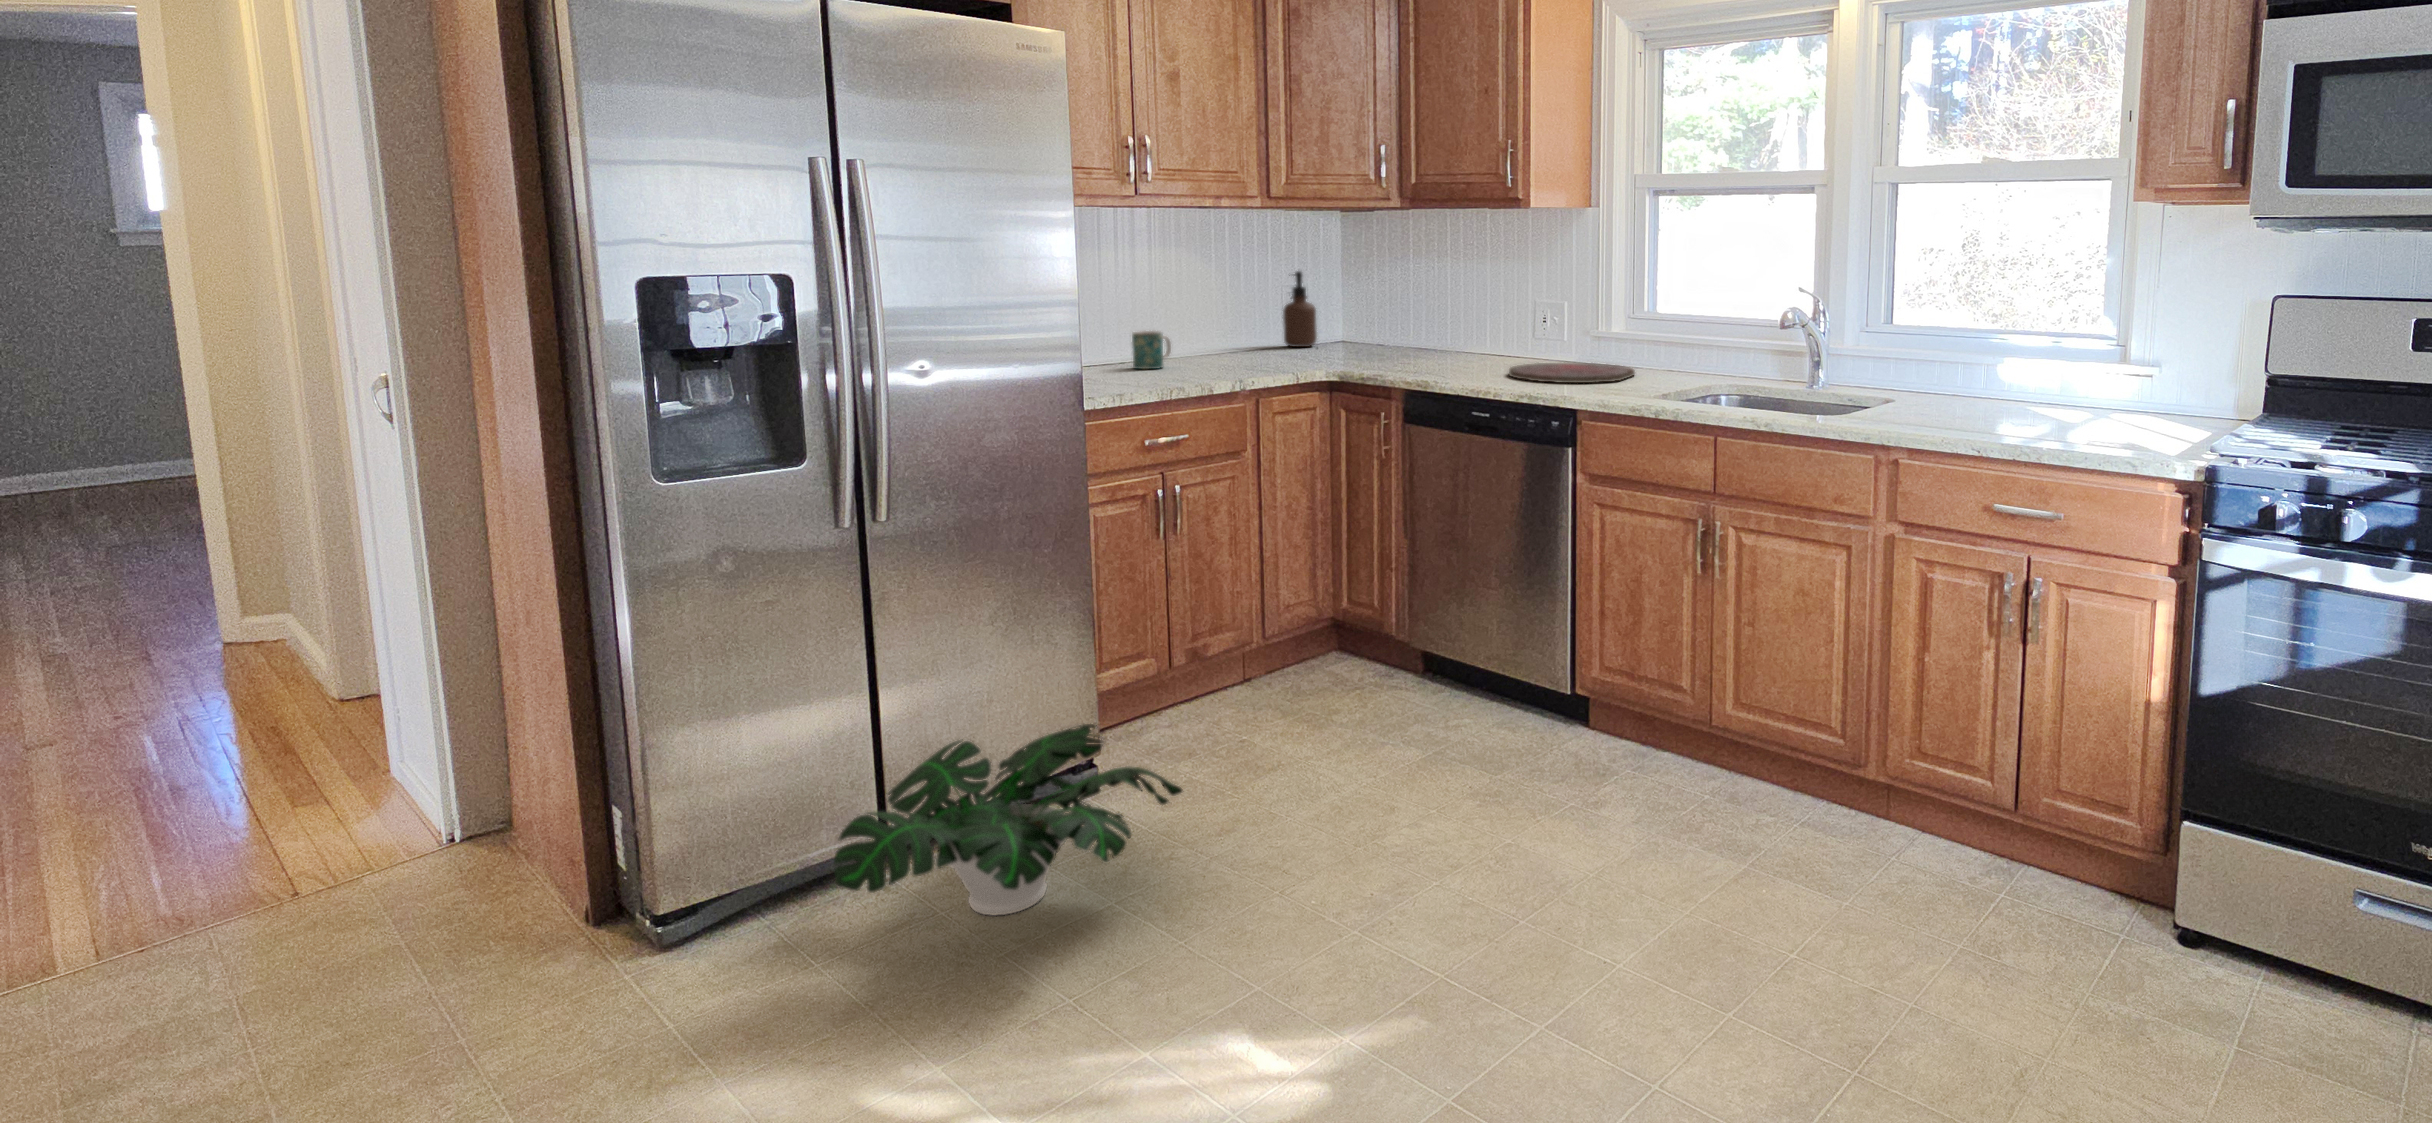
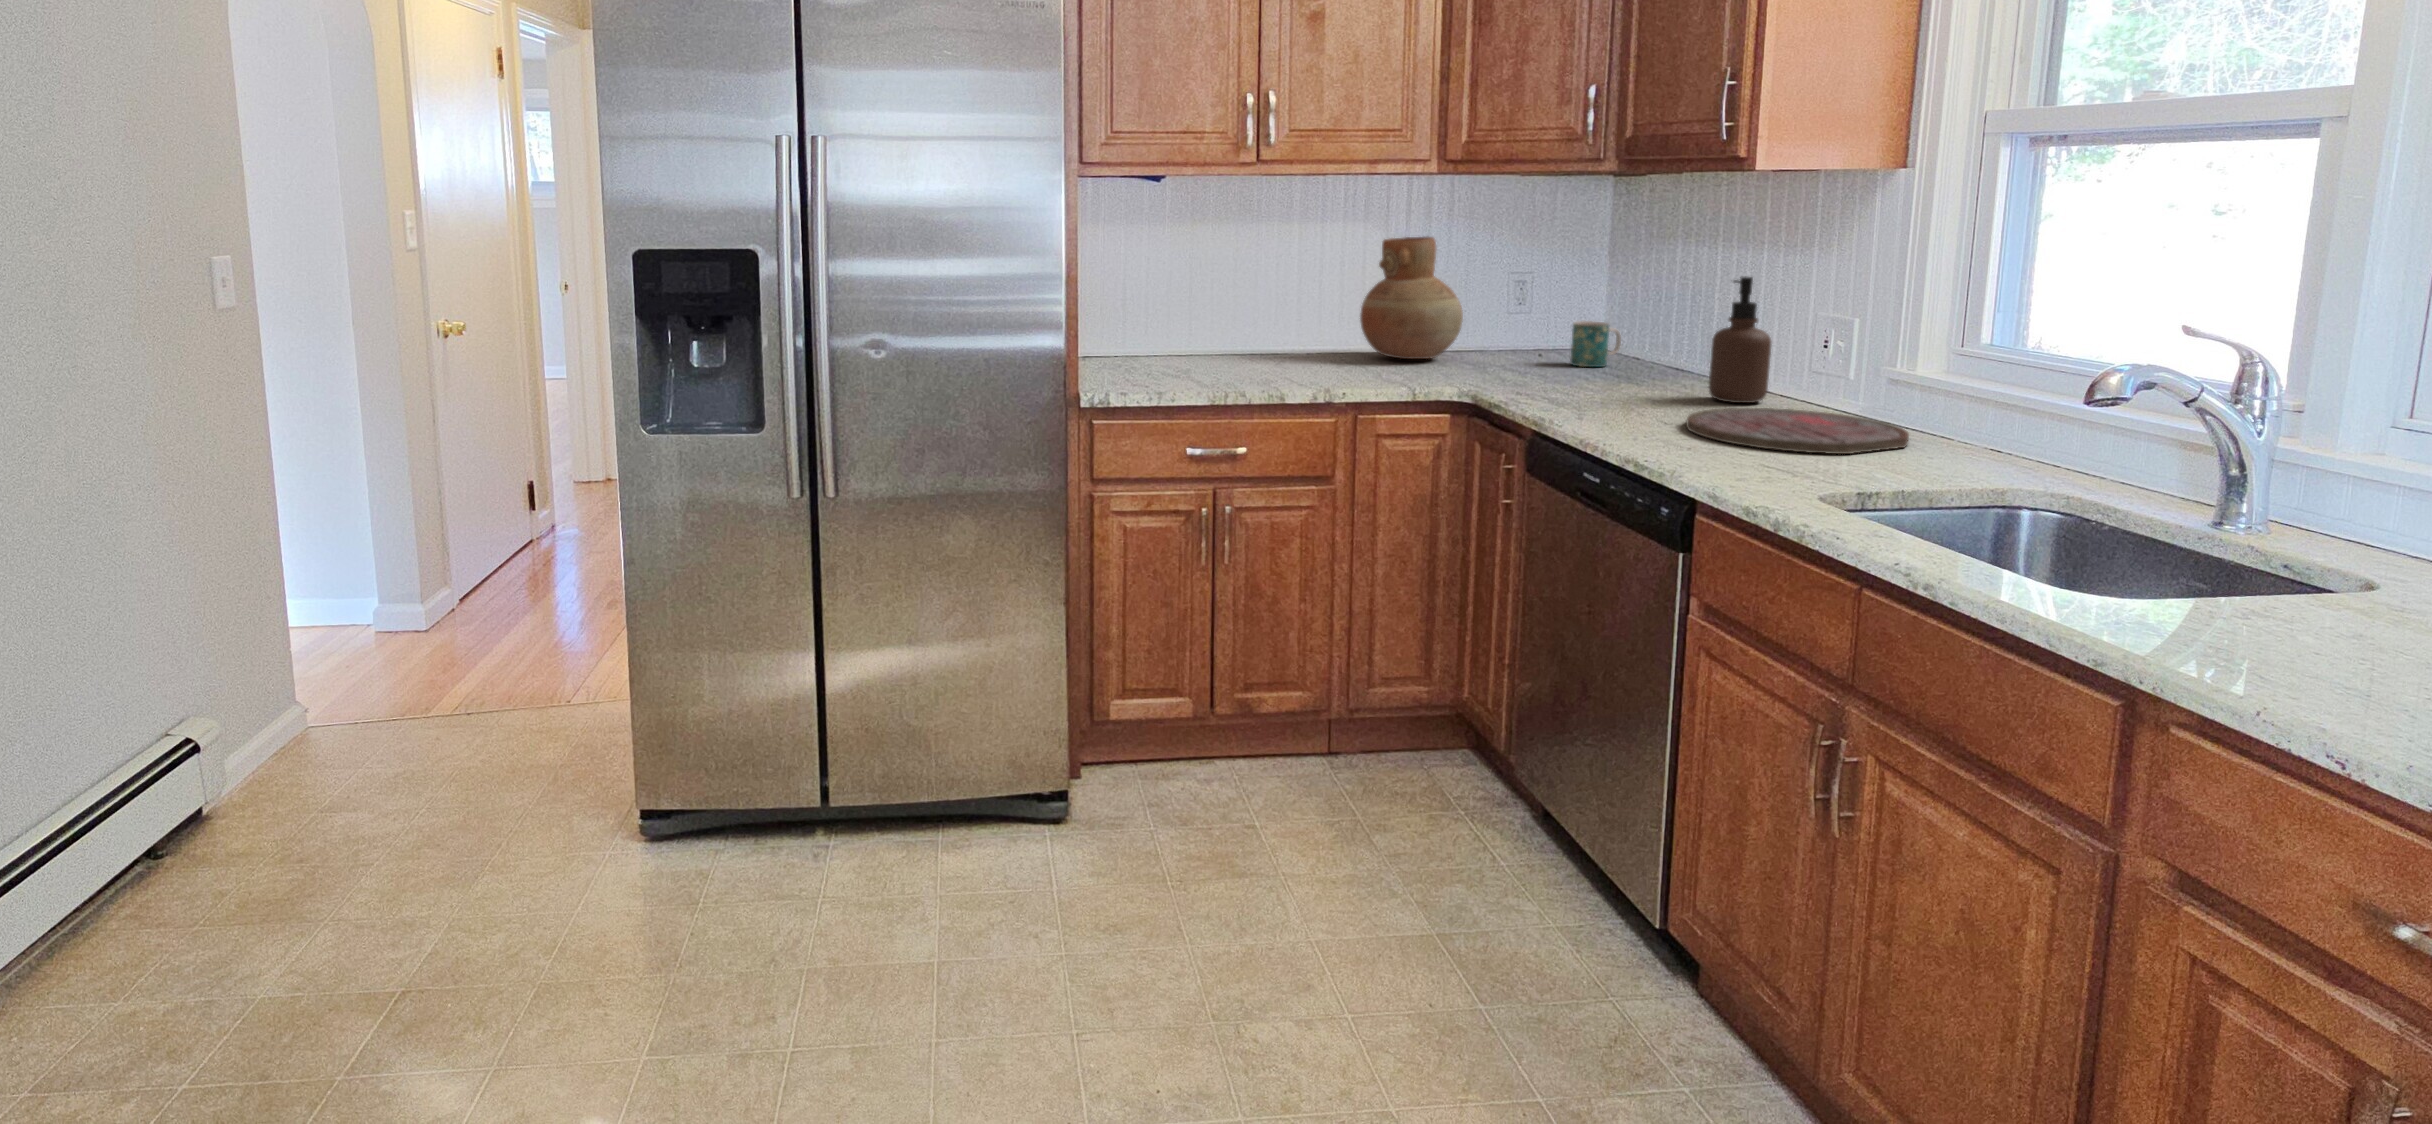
vase: none [1195,259,1278,358] -> present [1360,237,1463,359]
soap dispenser: present [1283,271,1317,347] -> present [1709,276,1771,403]
mug: present [1132,331,1171,369] -> present [1571,321,1621,367]
potted plant: present [834,724,1182,915] -> none [673,734,1010,930]

